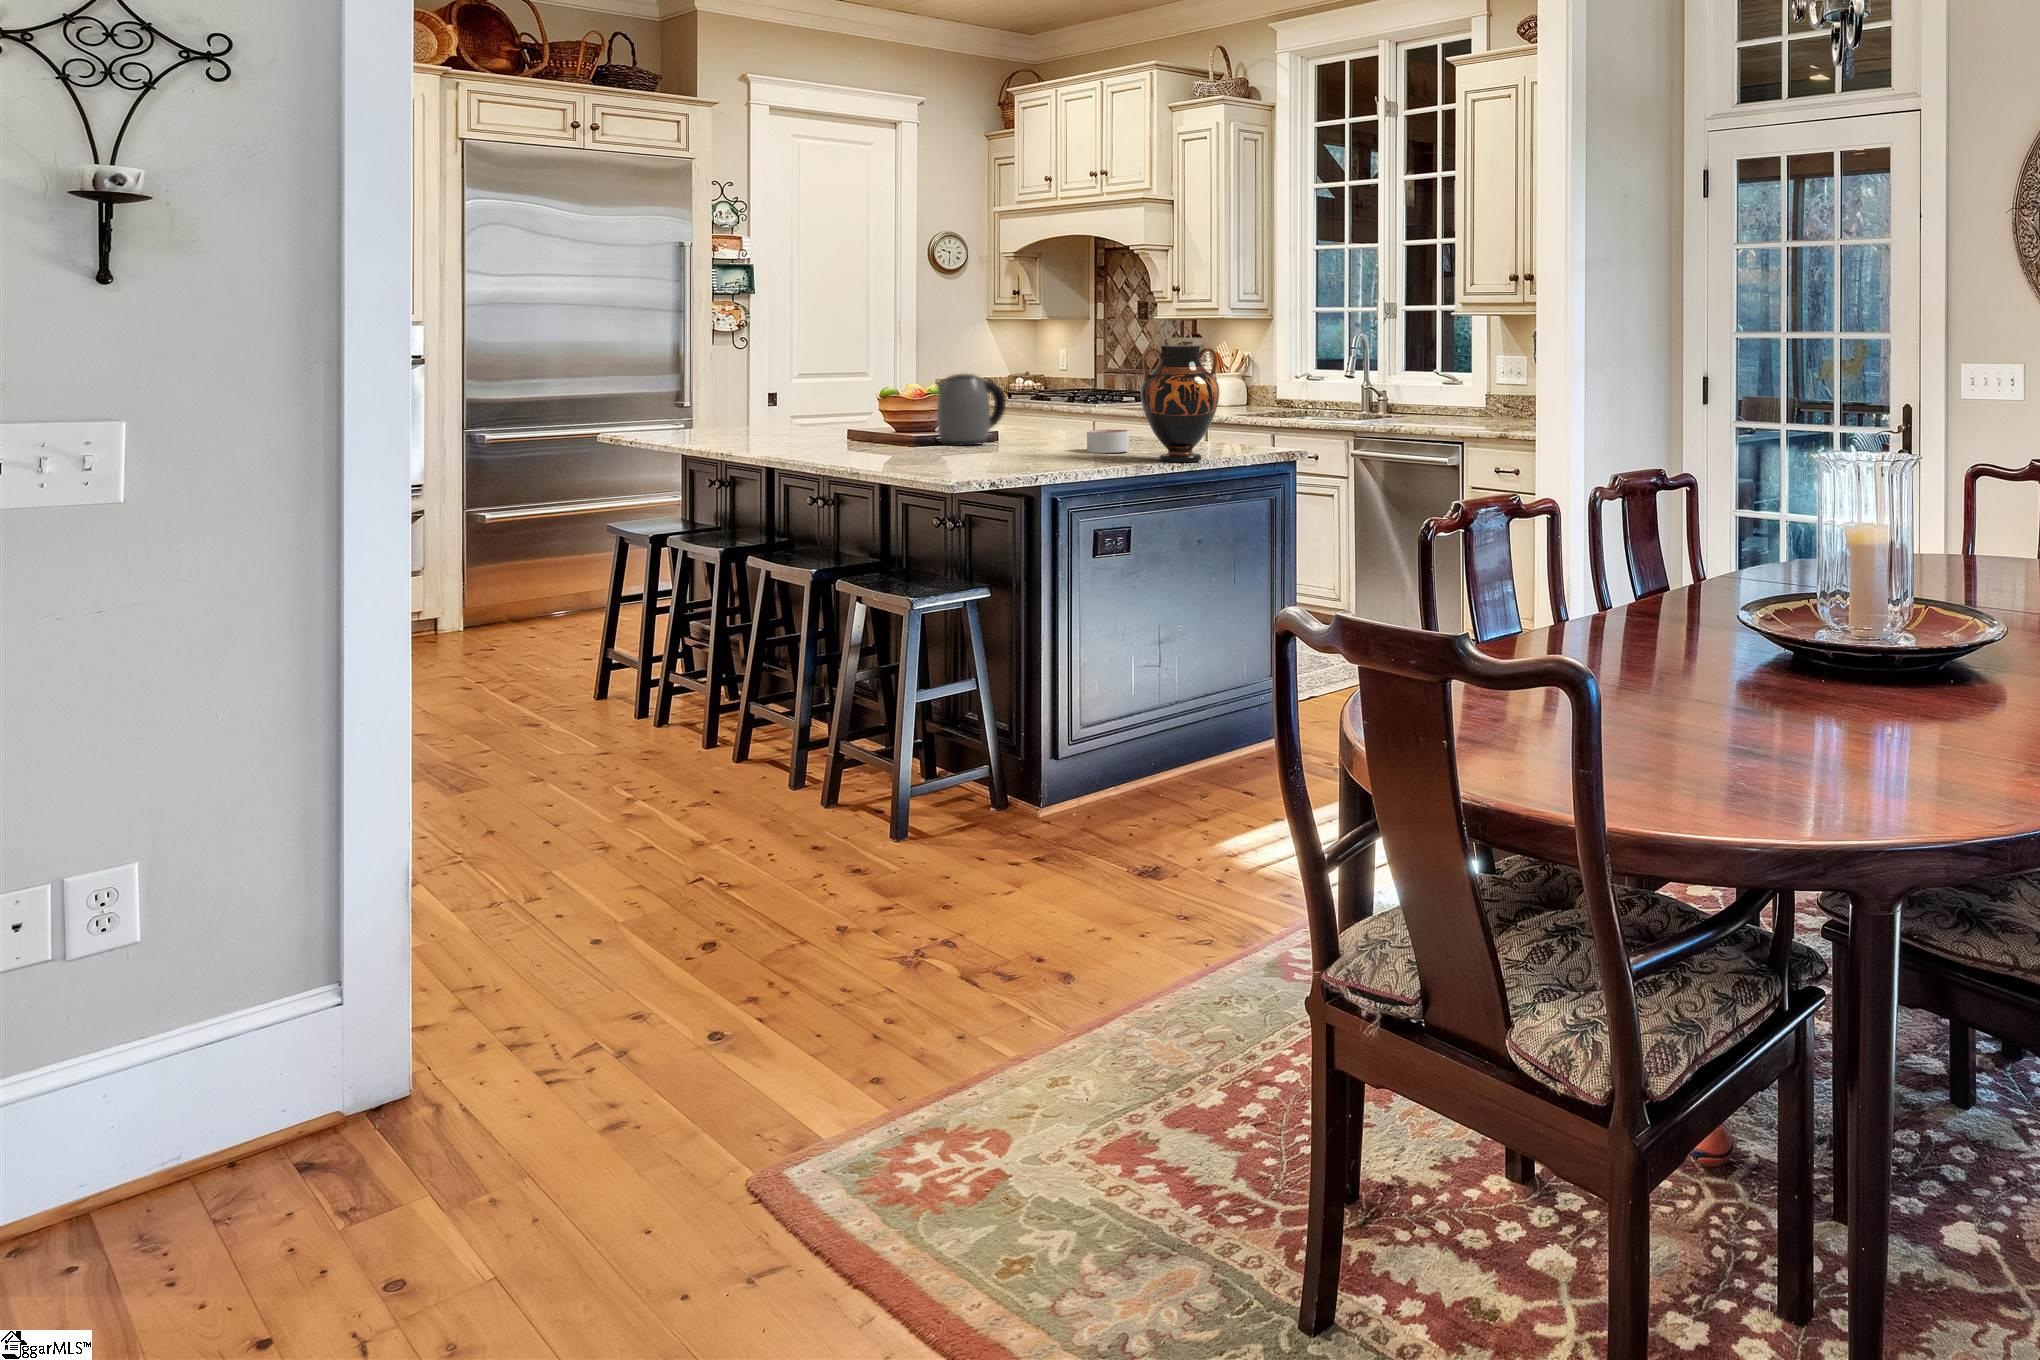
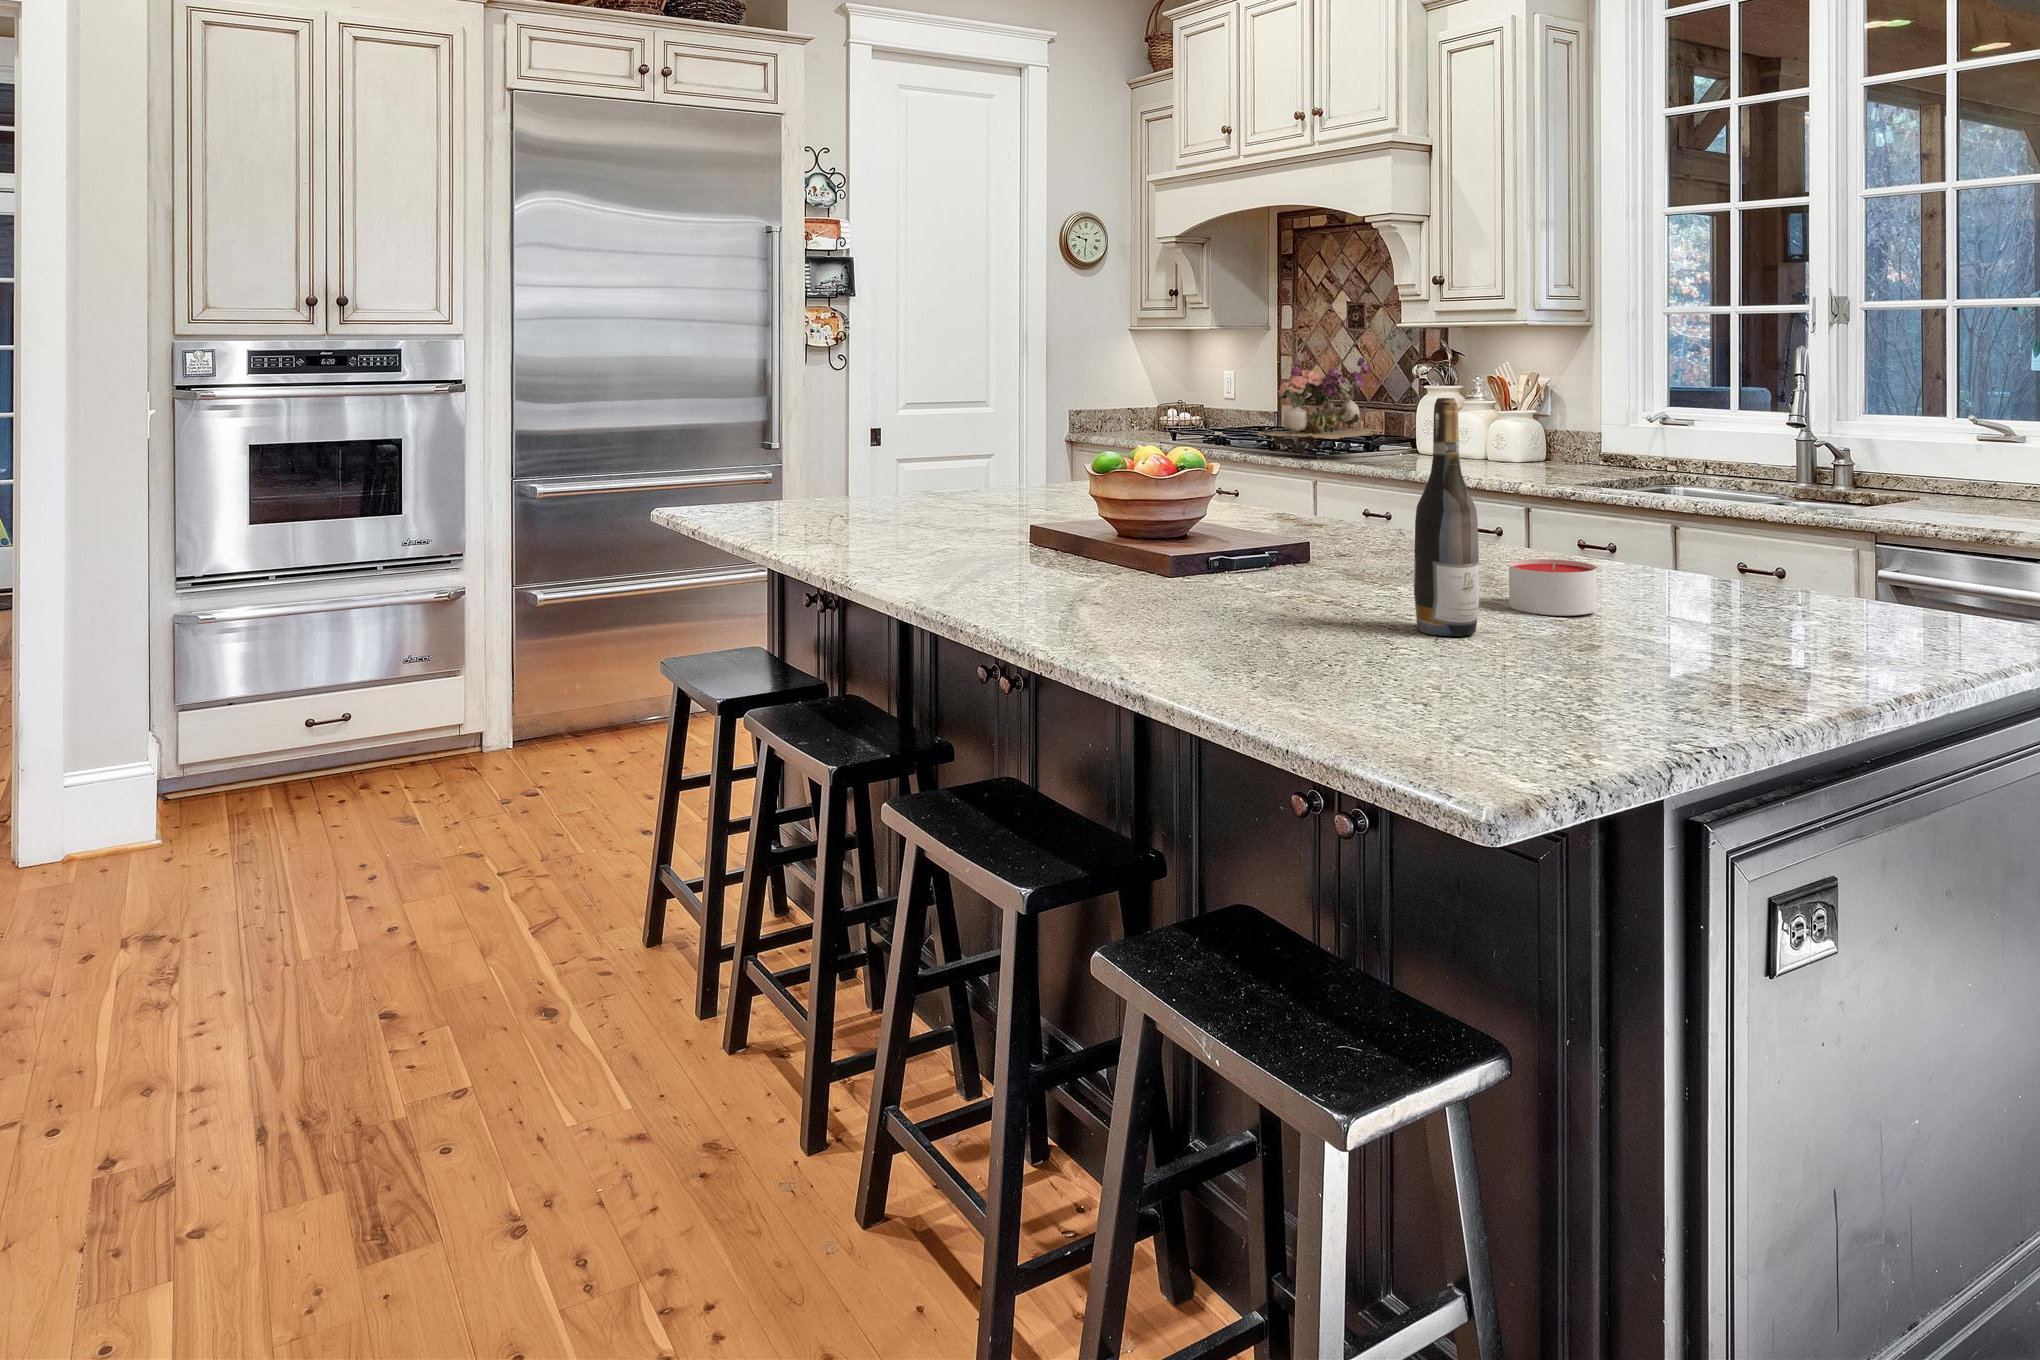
flower arrangement: none [1053,337,1144,405] -> present [1257,355,1384,455]
vase: present [1141,338,1219,462] -> none [1671,373,1860,662]
wine bottle: none [1021,349,1052,457] -> present [1414,398,1480,636]
kettle: present [937,374,1006,446] -> none [1208,441,1326,585]

